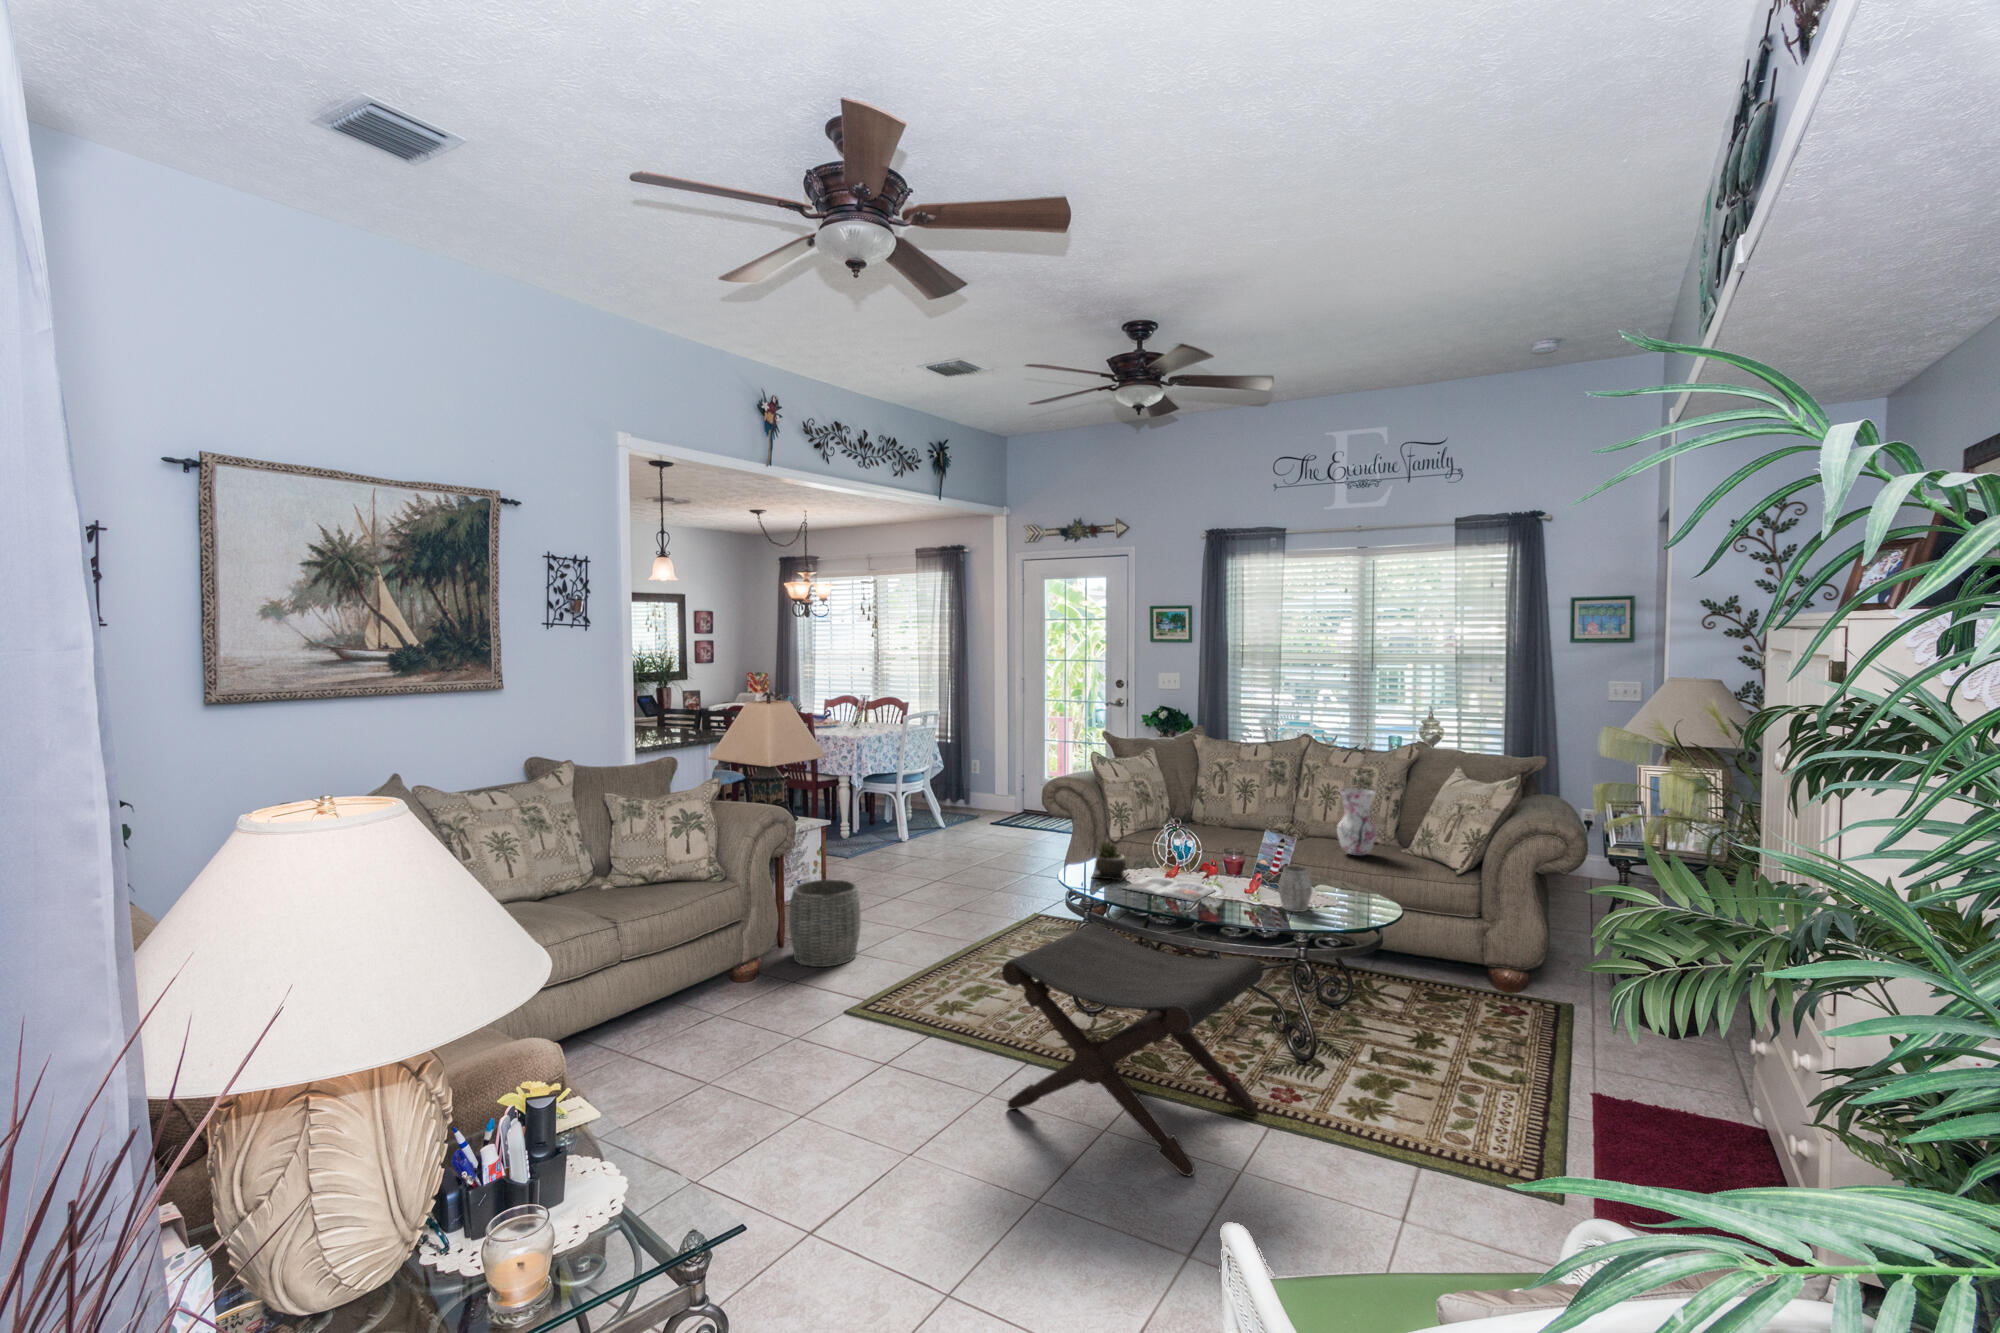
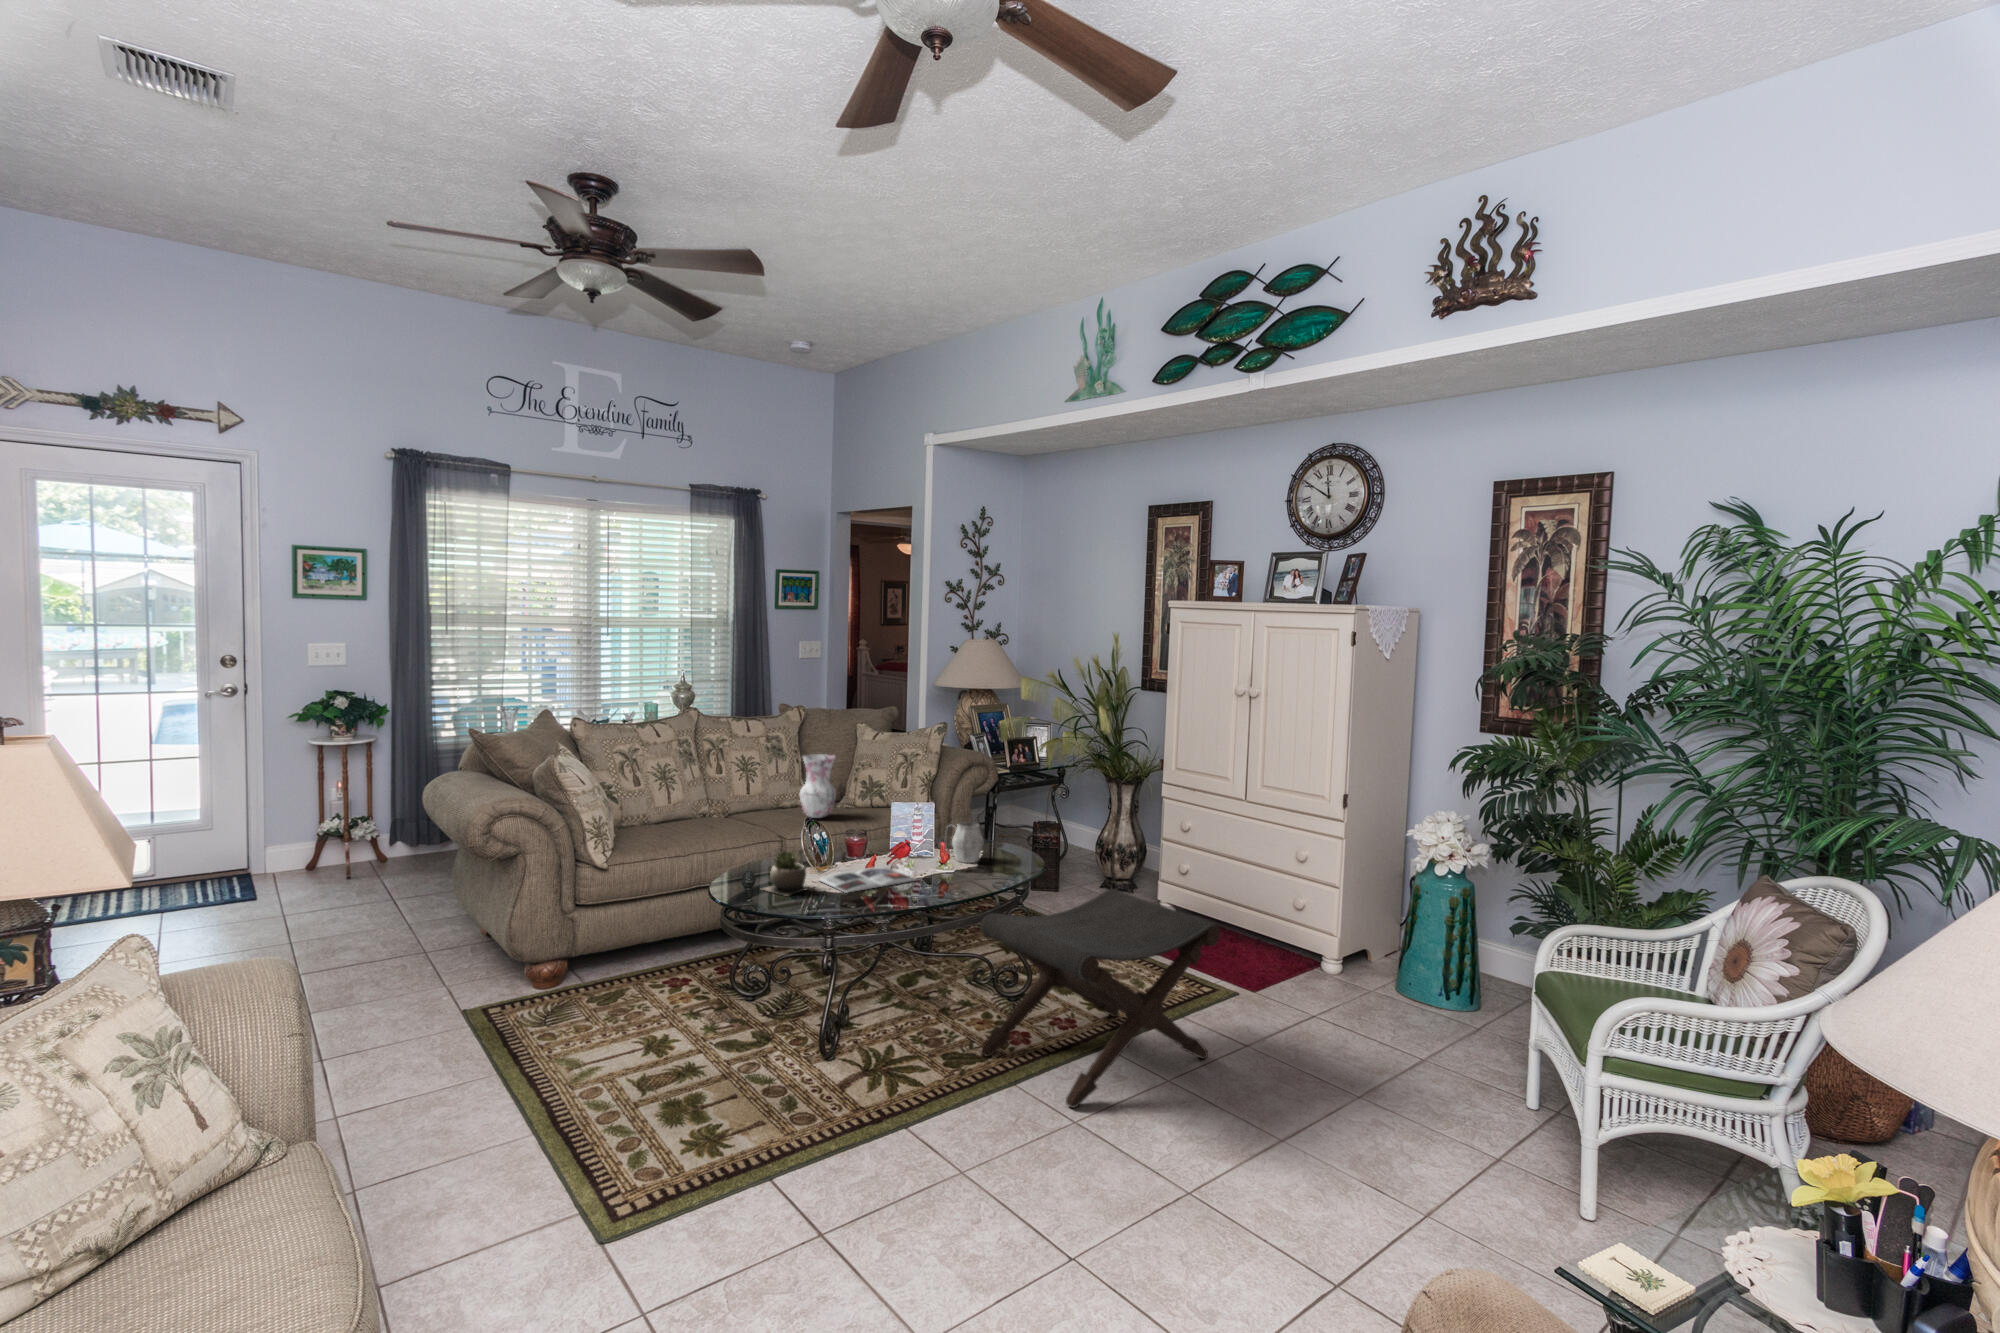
woven basket: present [789,880,861,967] -> none [401,1034,541,1209]

